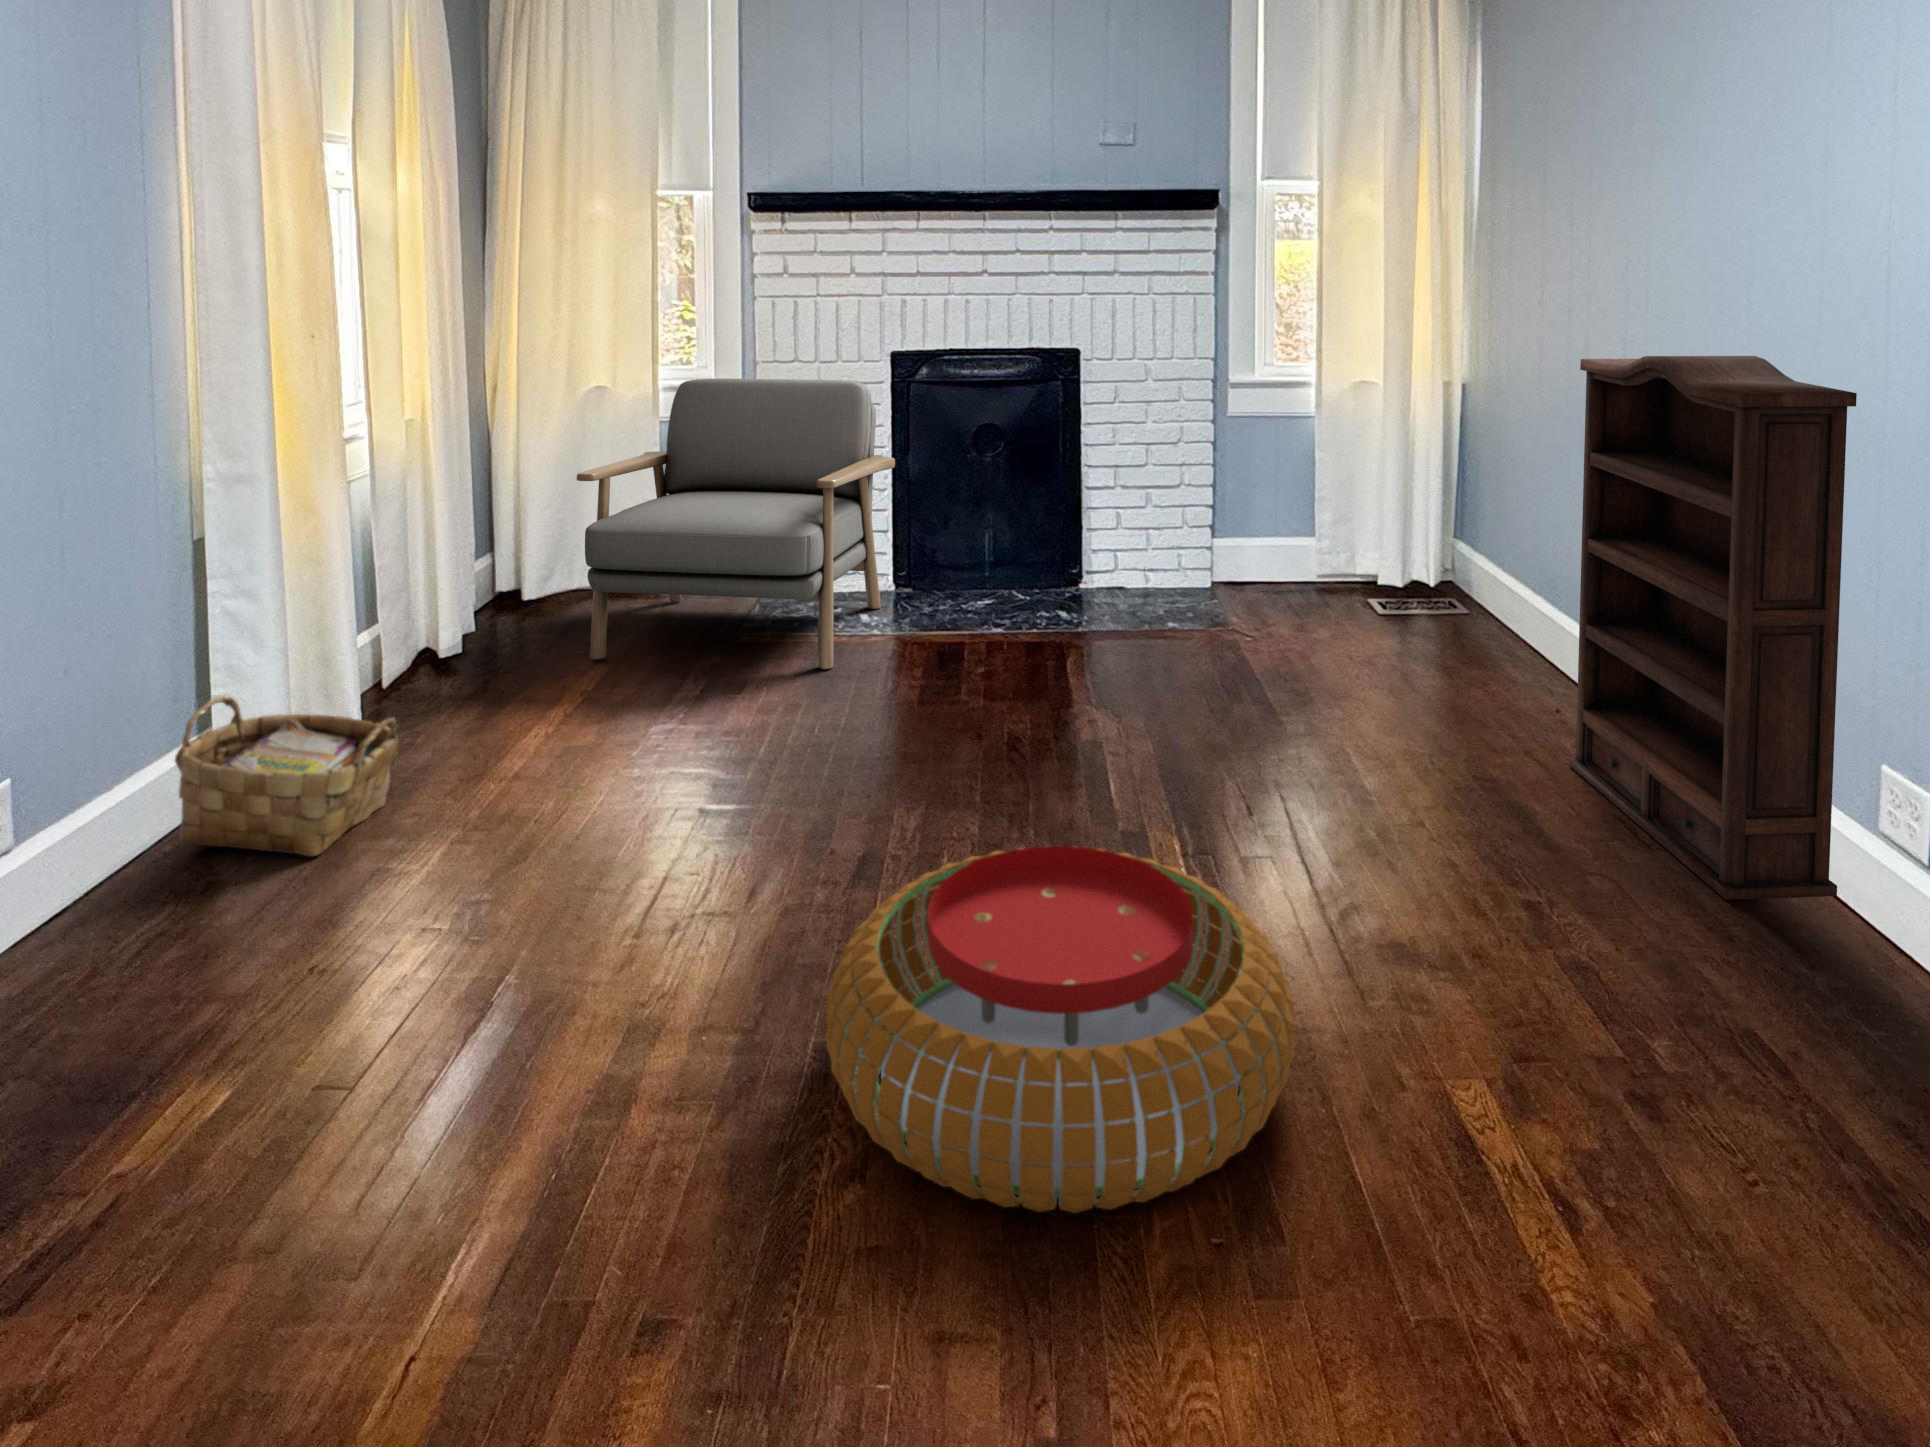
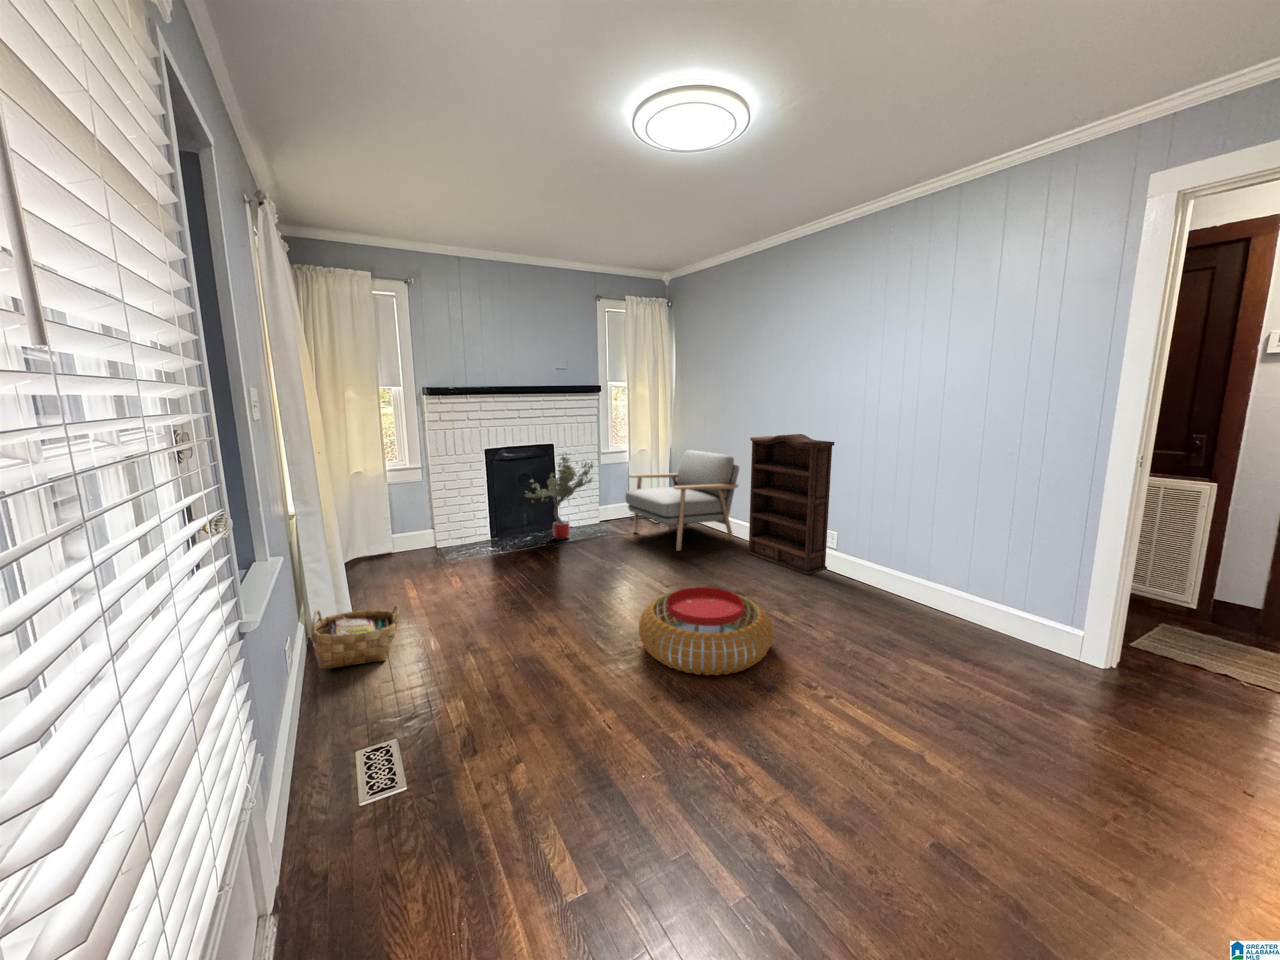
potted tree: none [959,369,1162,619] -> present [525,453,593,540]
armchair: present [577,378,895,669] -> present [626,450,739,551]

